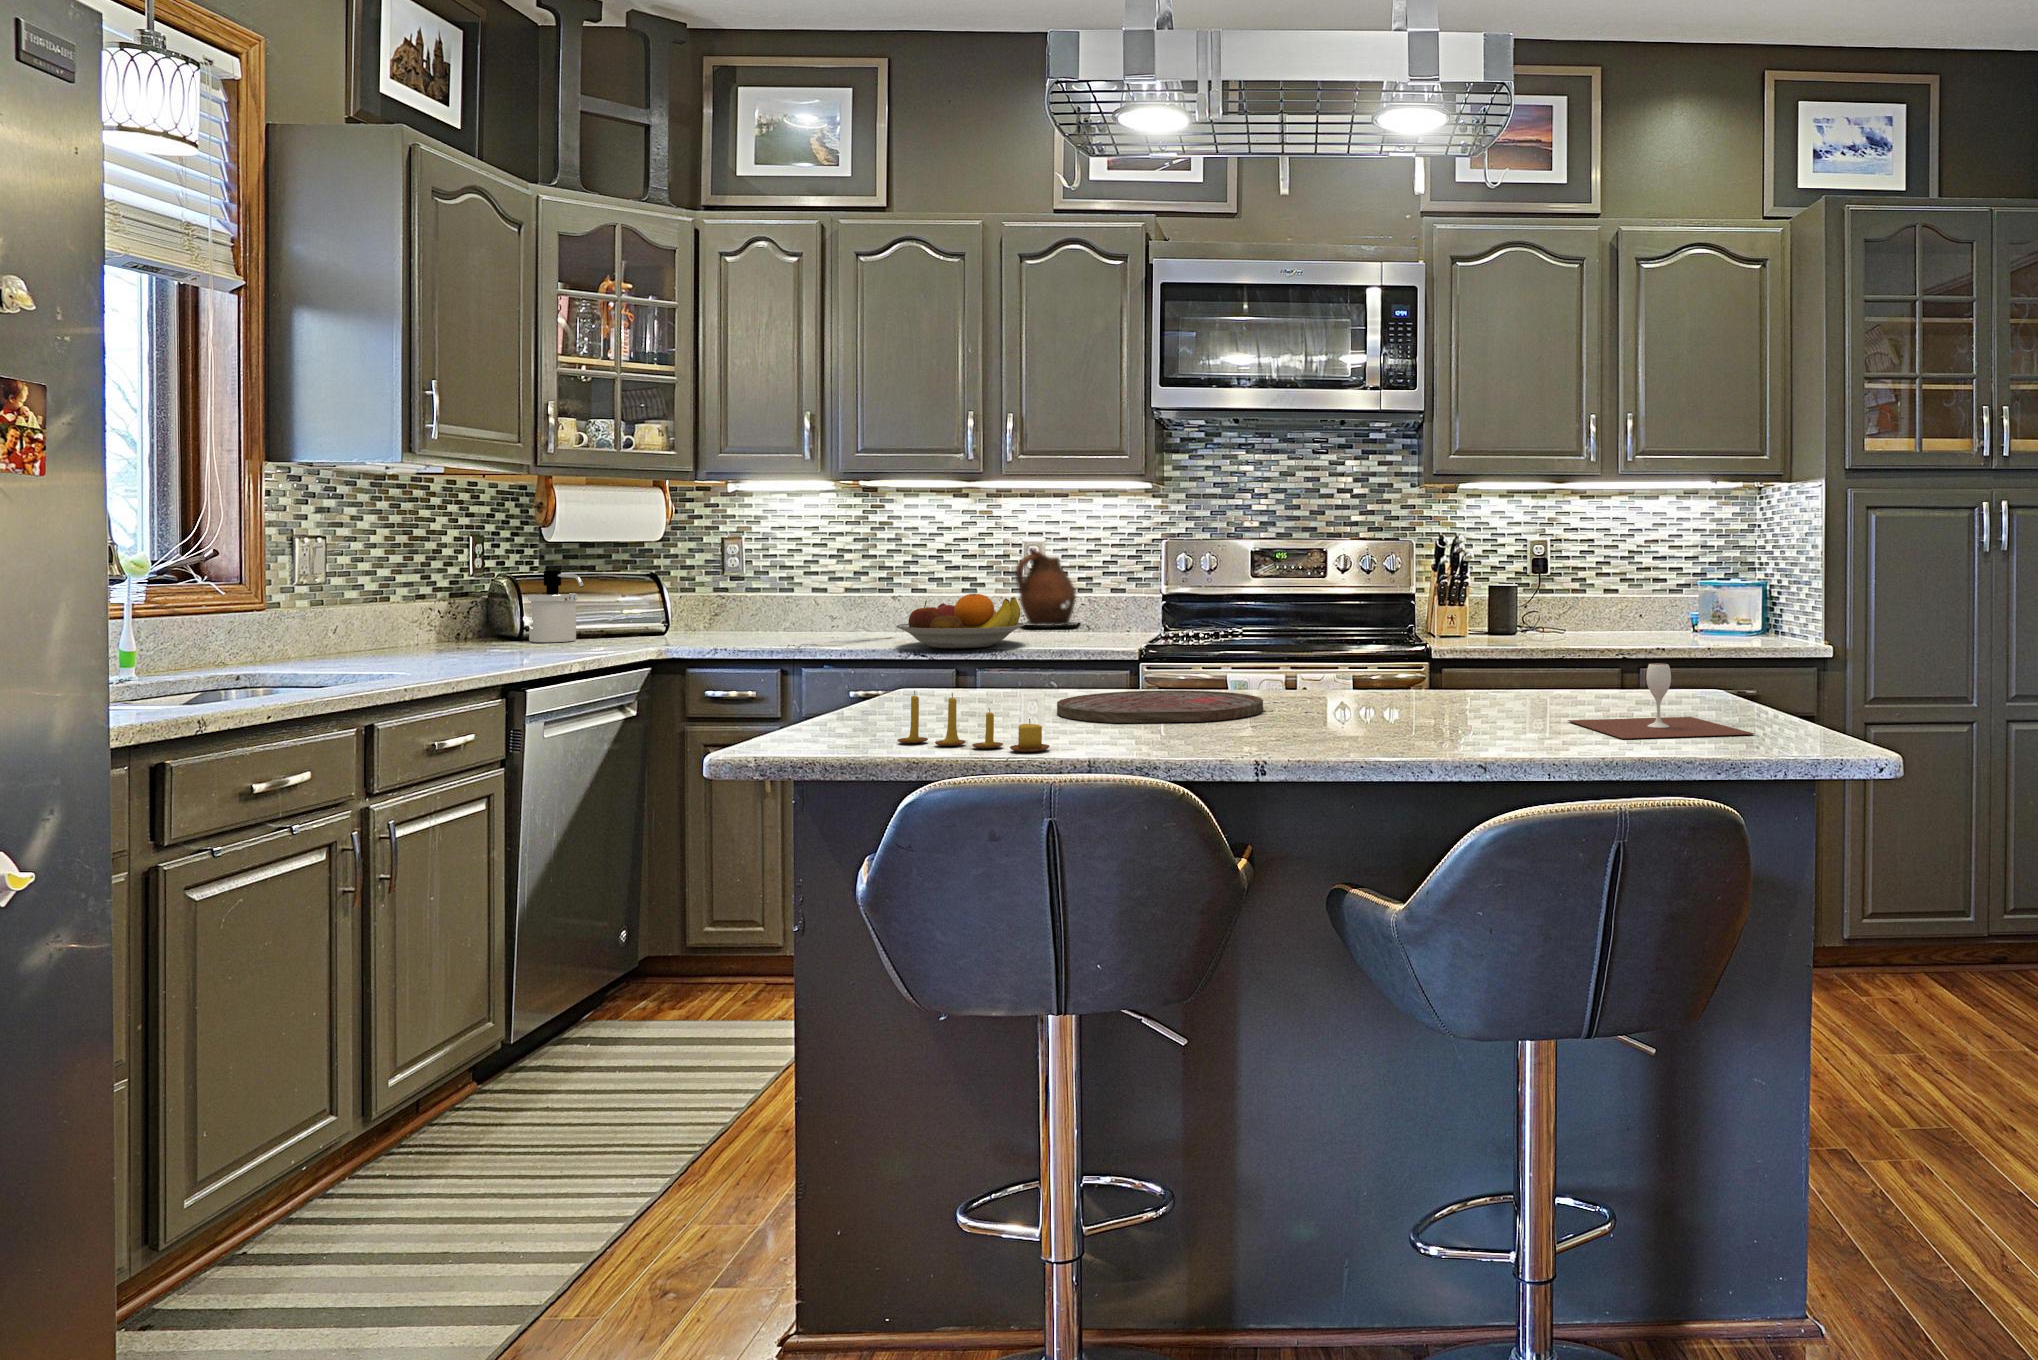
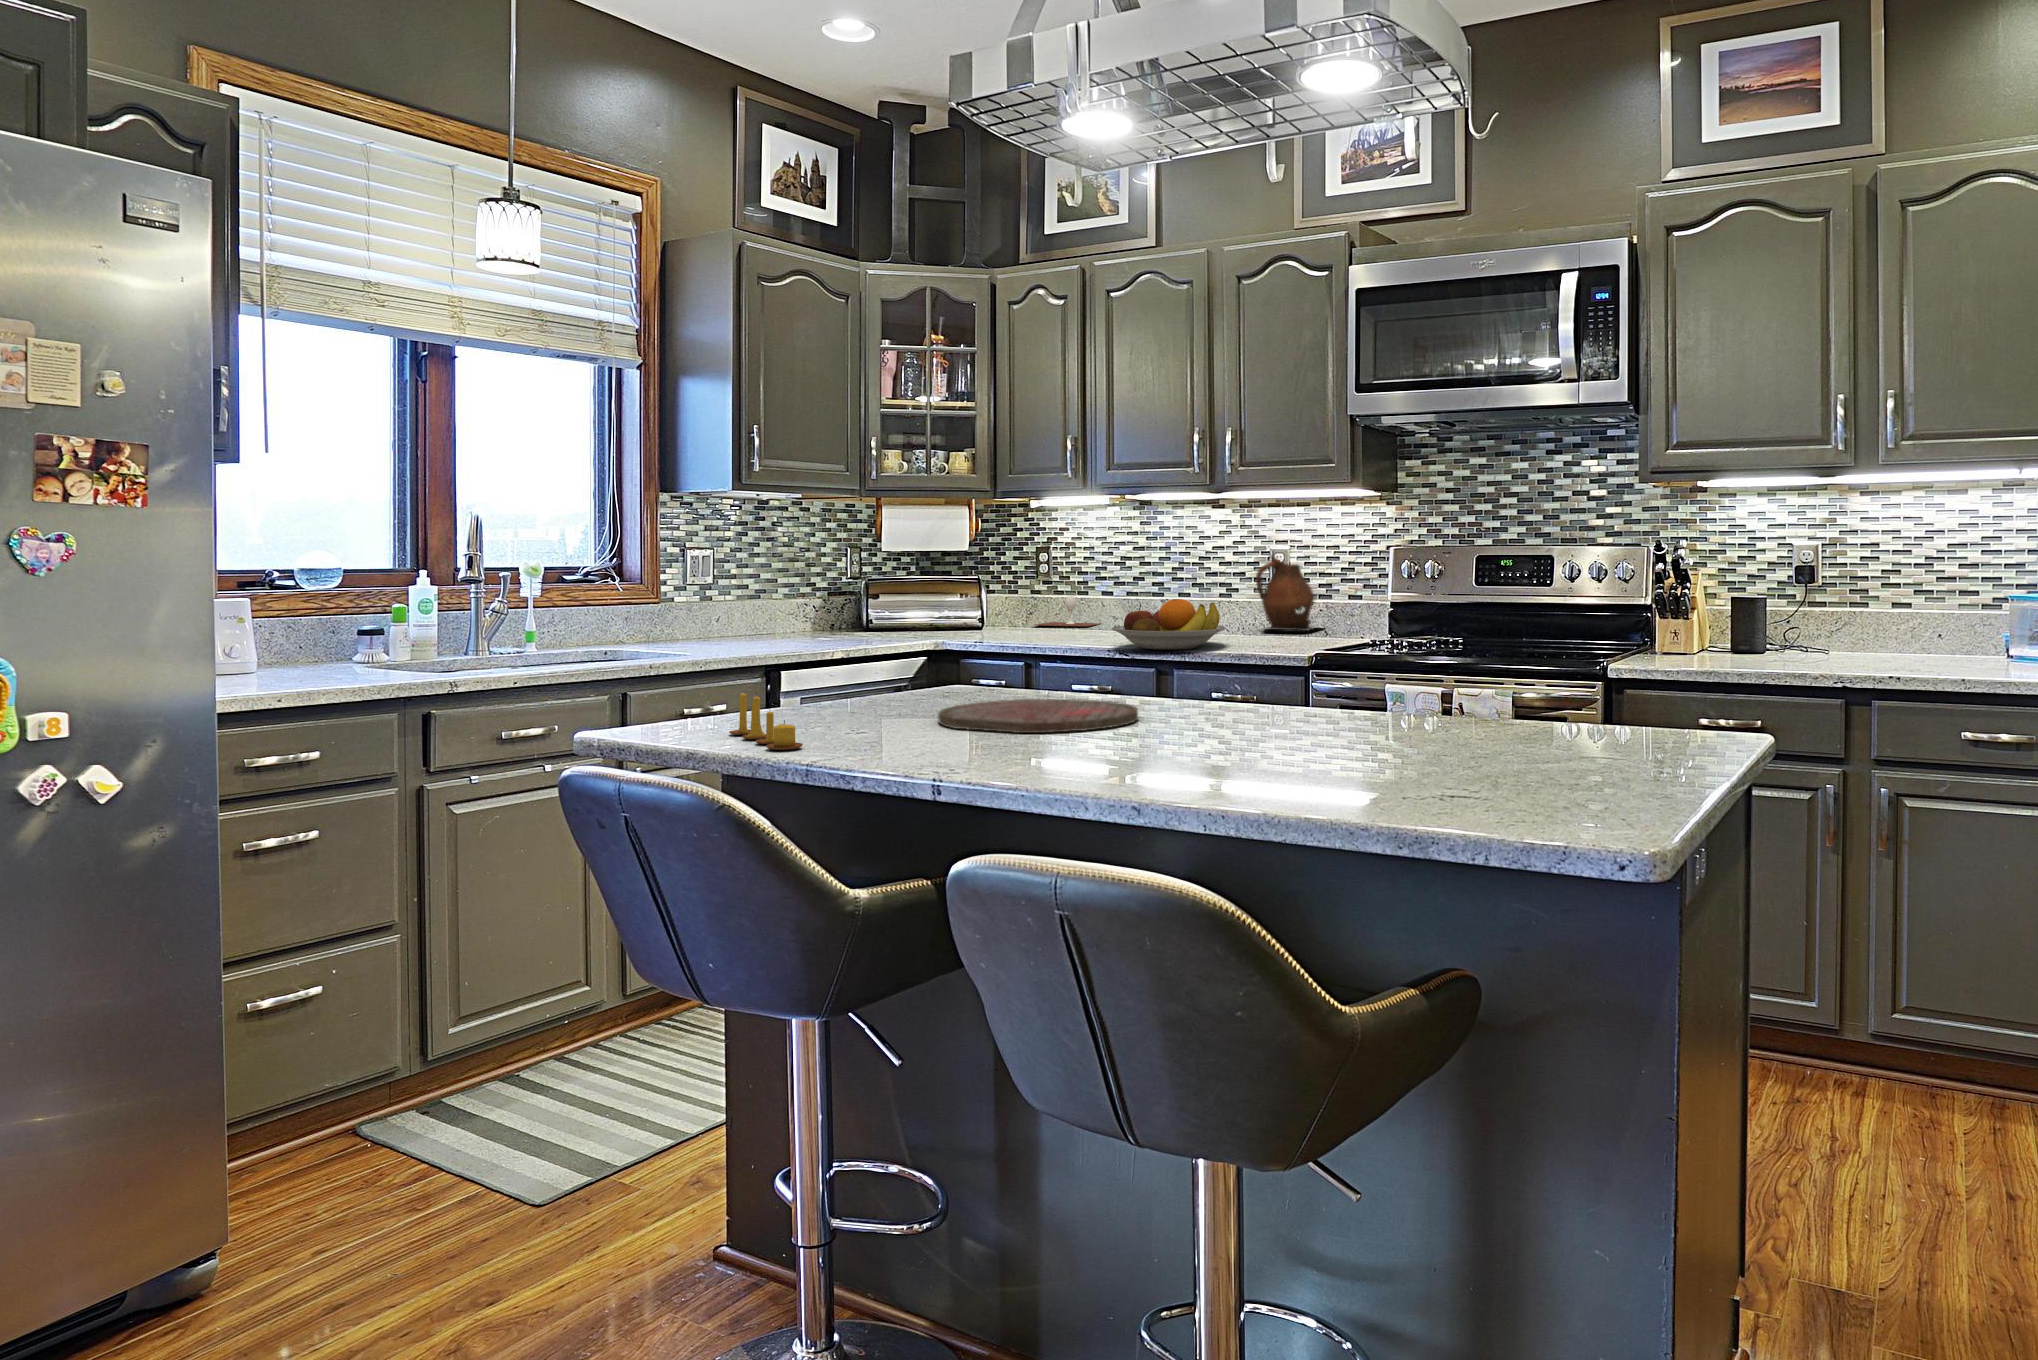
soap dispenser: present [528,570,584,642] -> none [871,574,907,633]
wine glass: present [1568,663,1755,739] -> present [1035,596,1100,626]

